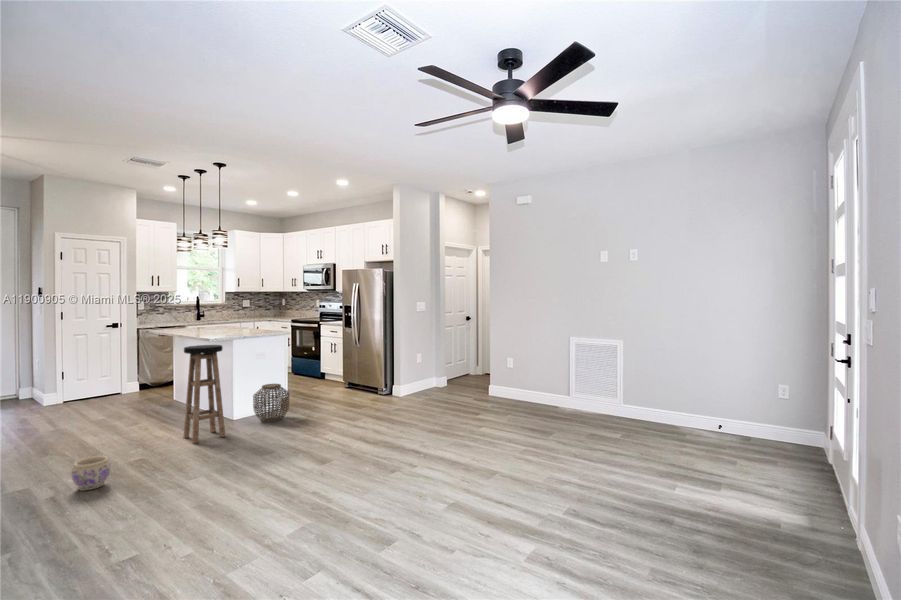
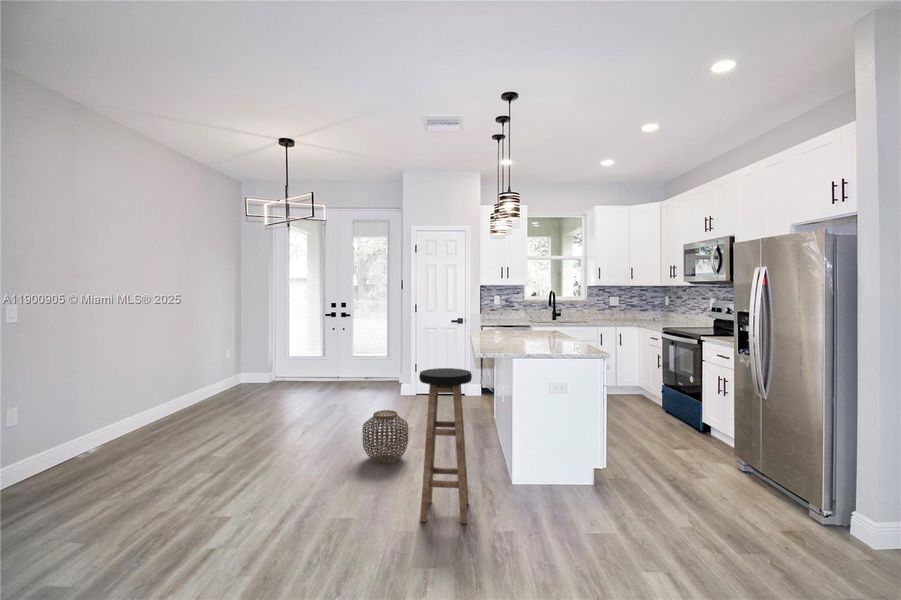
woven basket: present [253,384,289,422] -> present [363,410,408,464]
planter: present [71,456,111,491] -> none [222,518,270,572]

